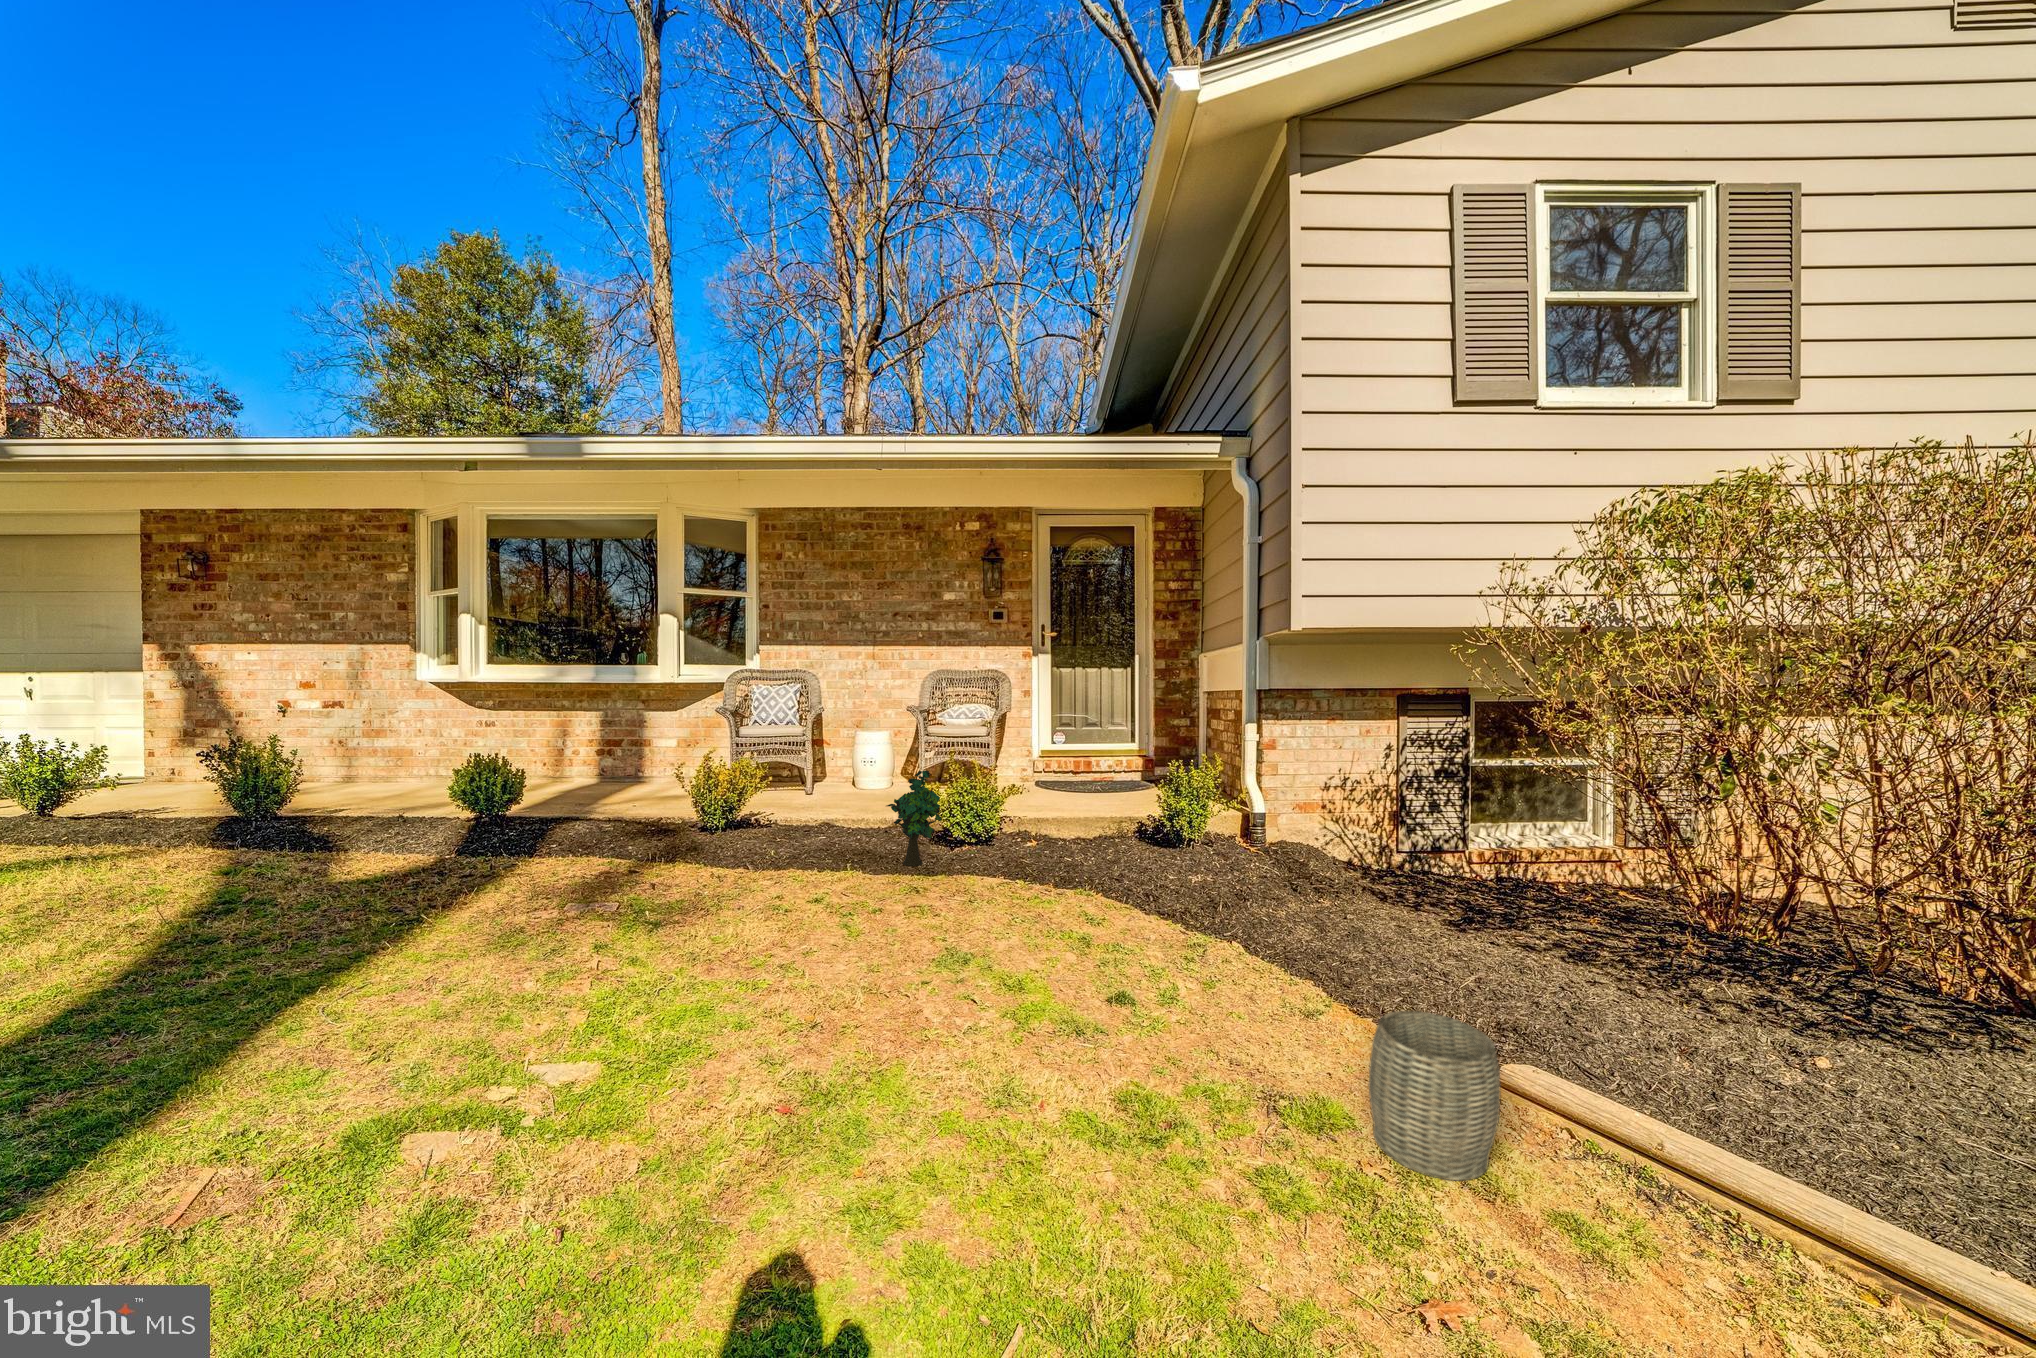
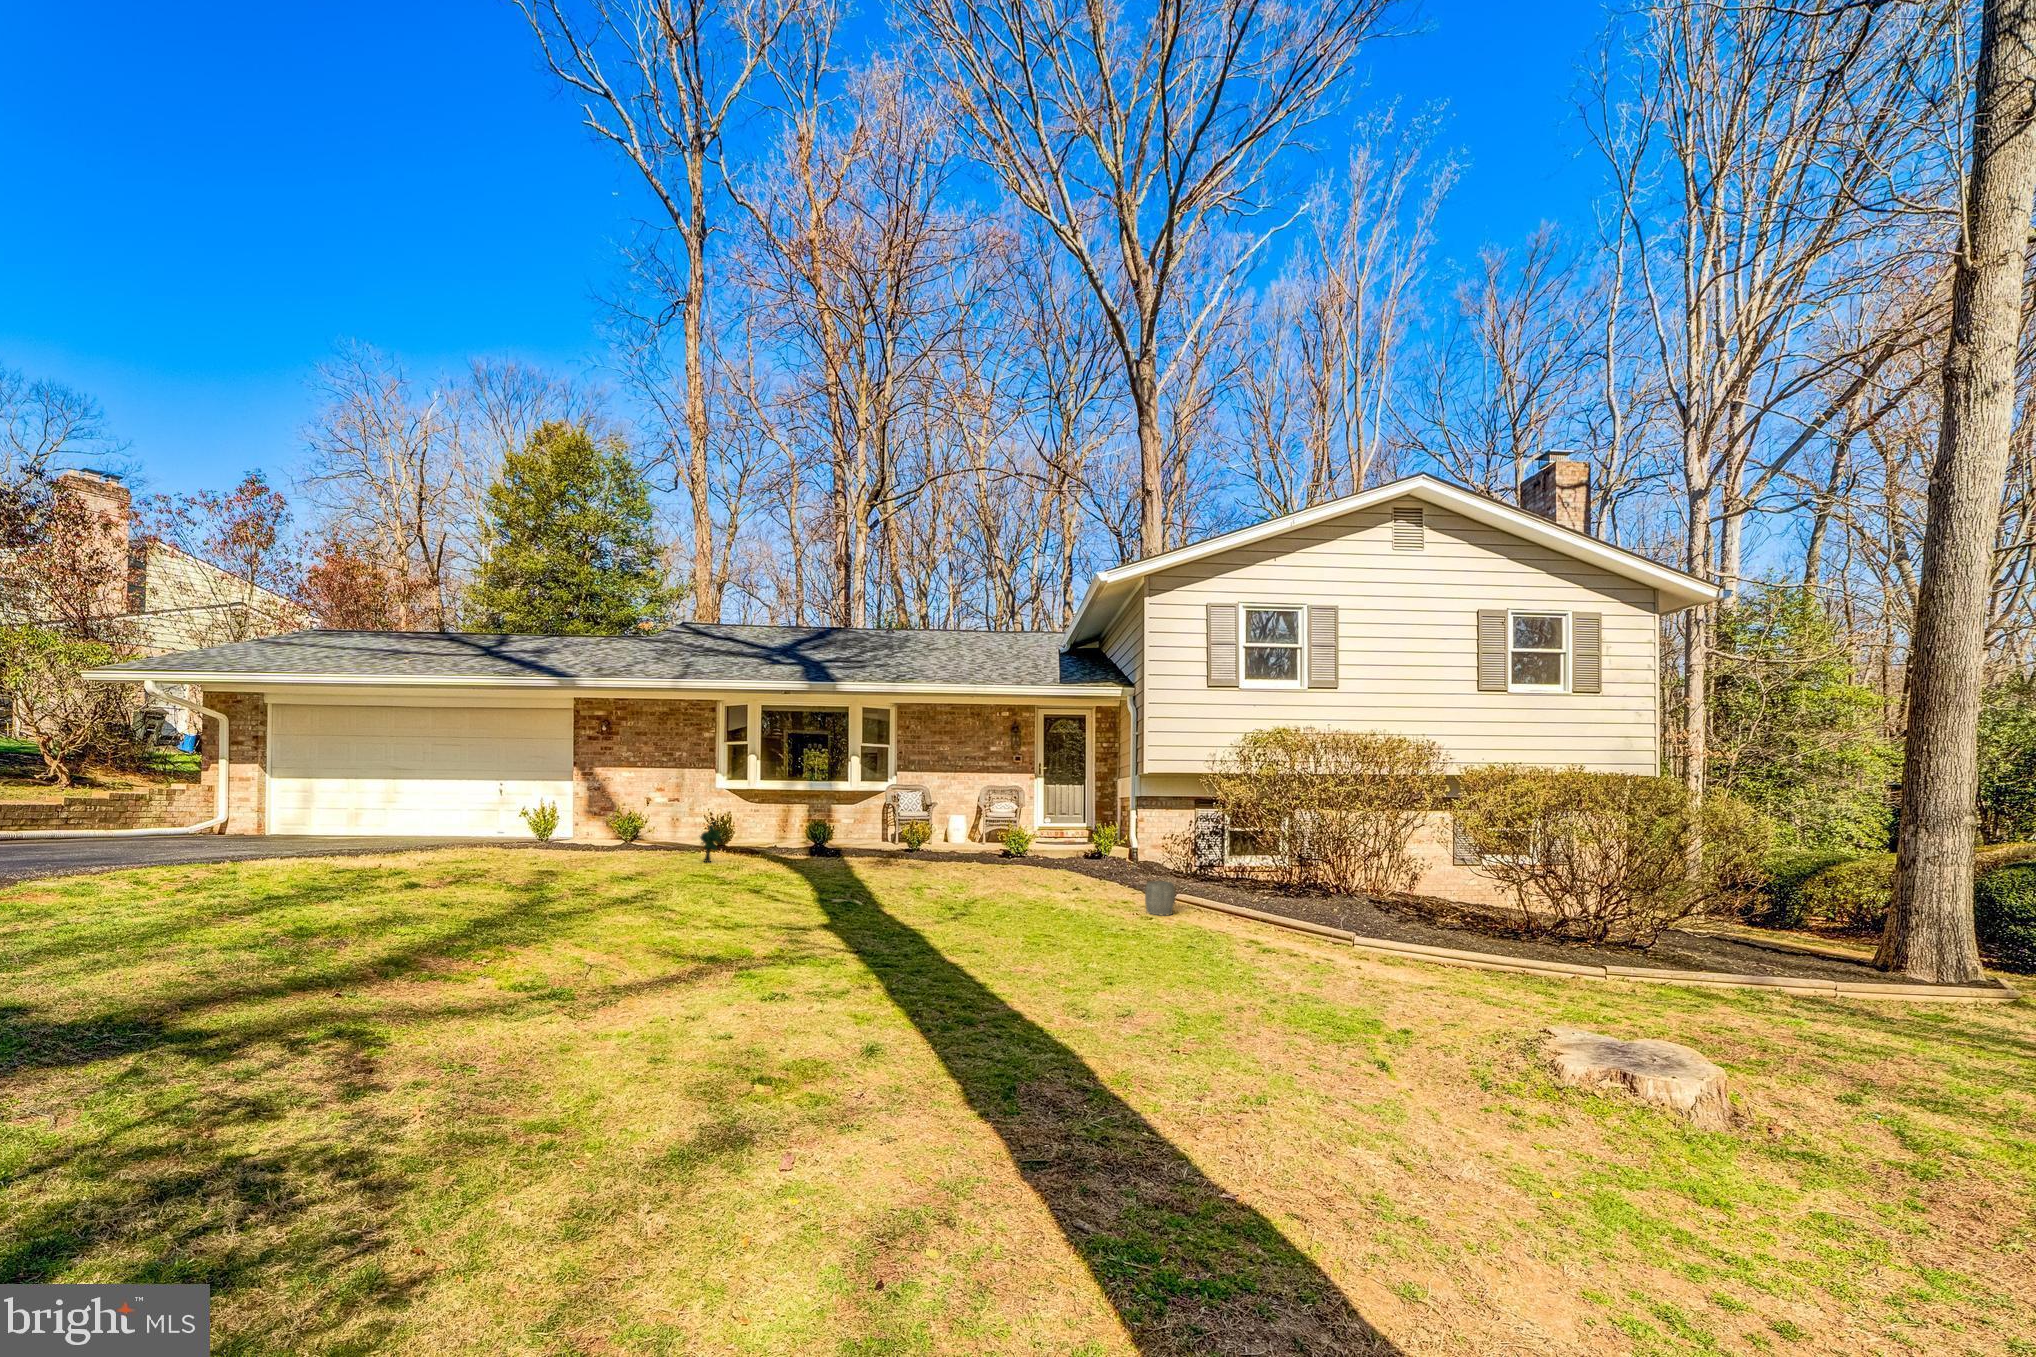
decorative plant: present [887,770,942,866] -> present [700,822,721,862]

